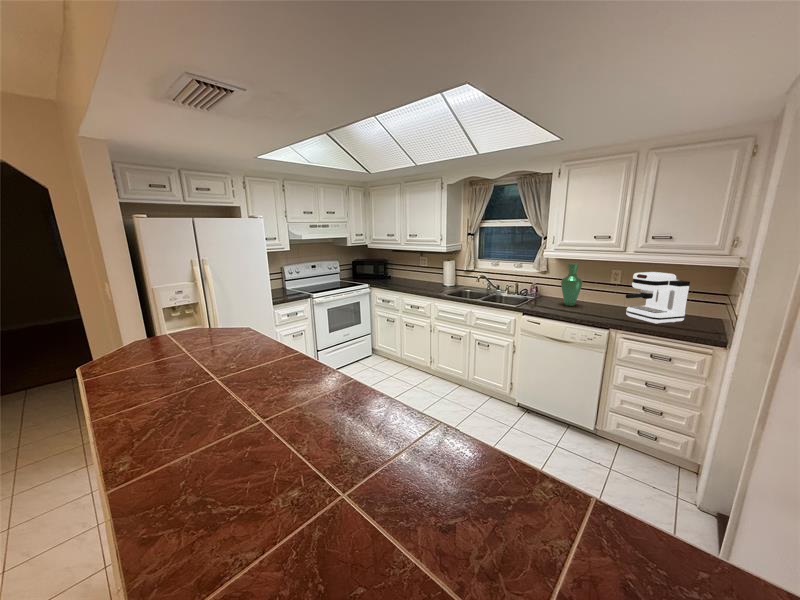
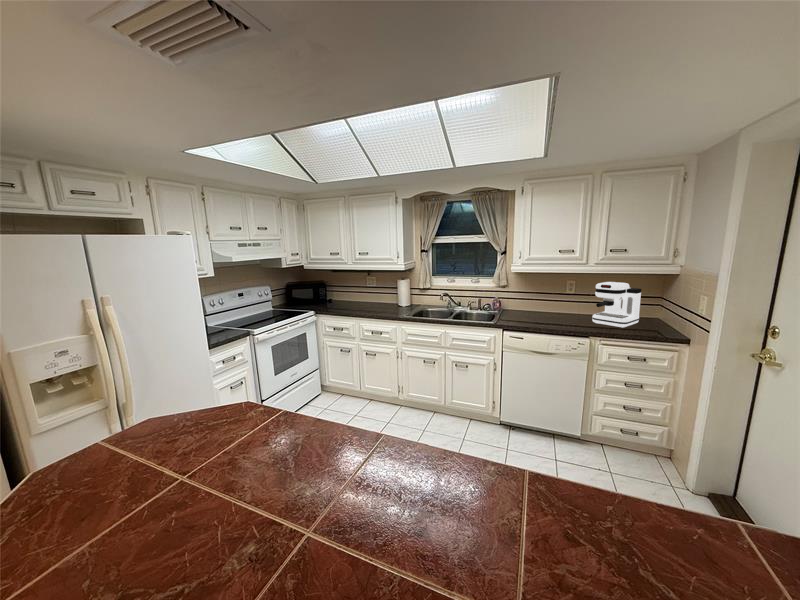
vase: present [561,264,582,306] -> none [528,277,547,317]

